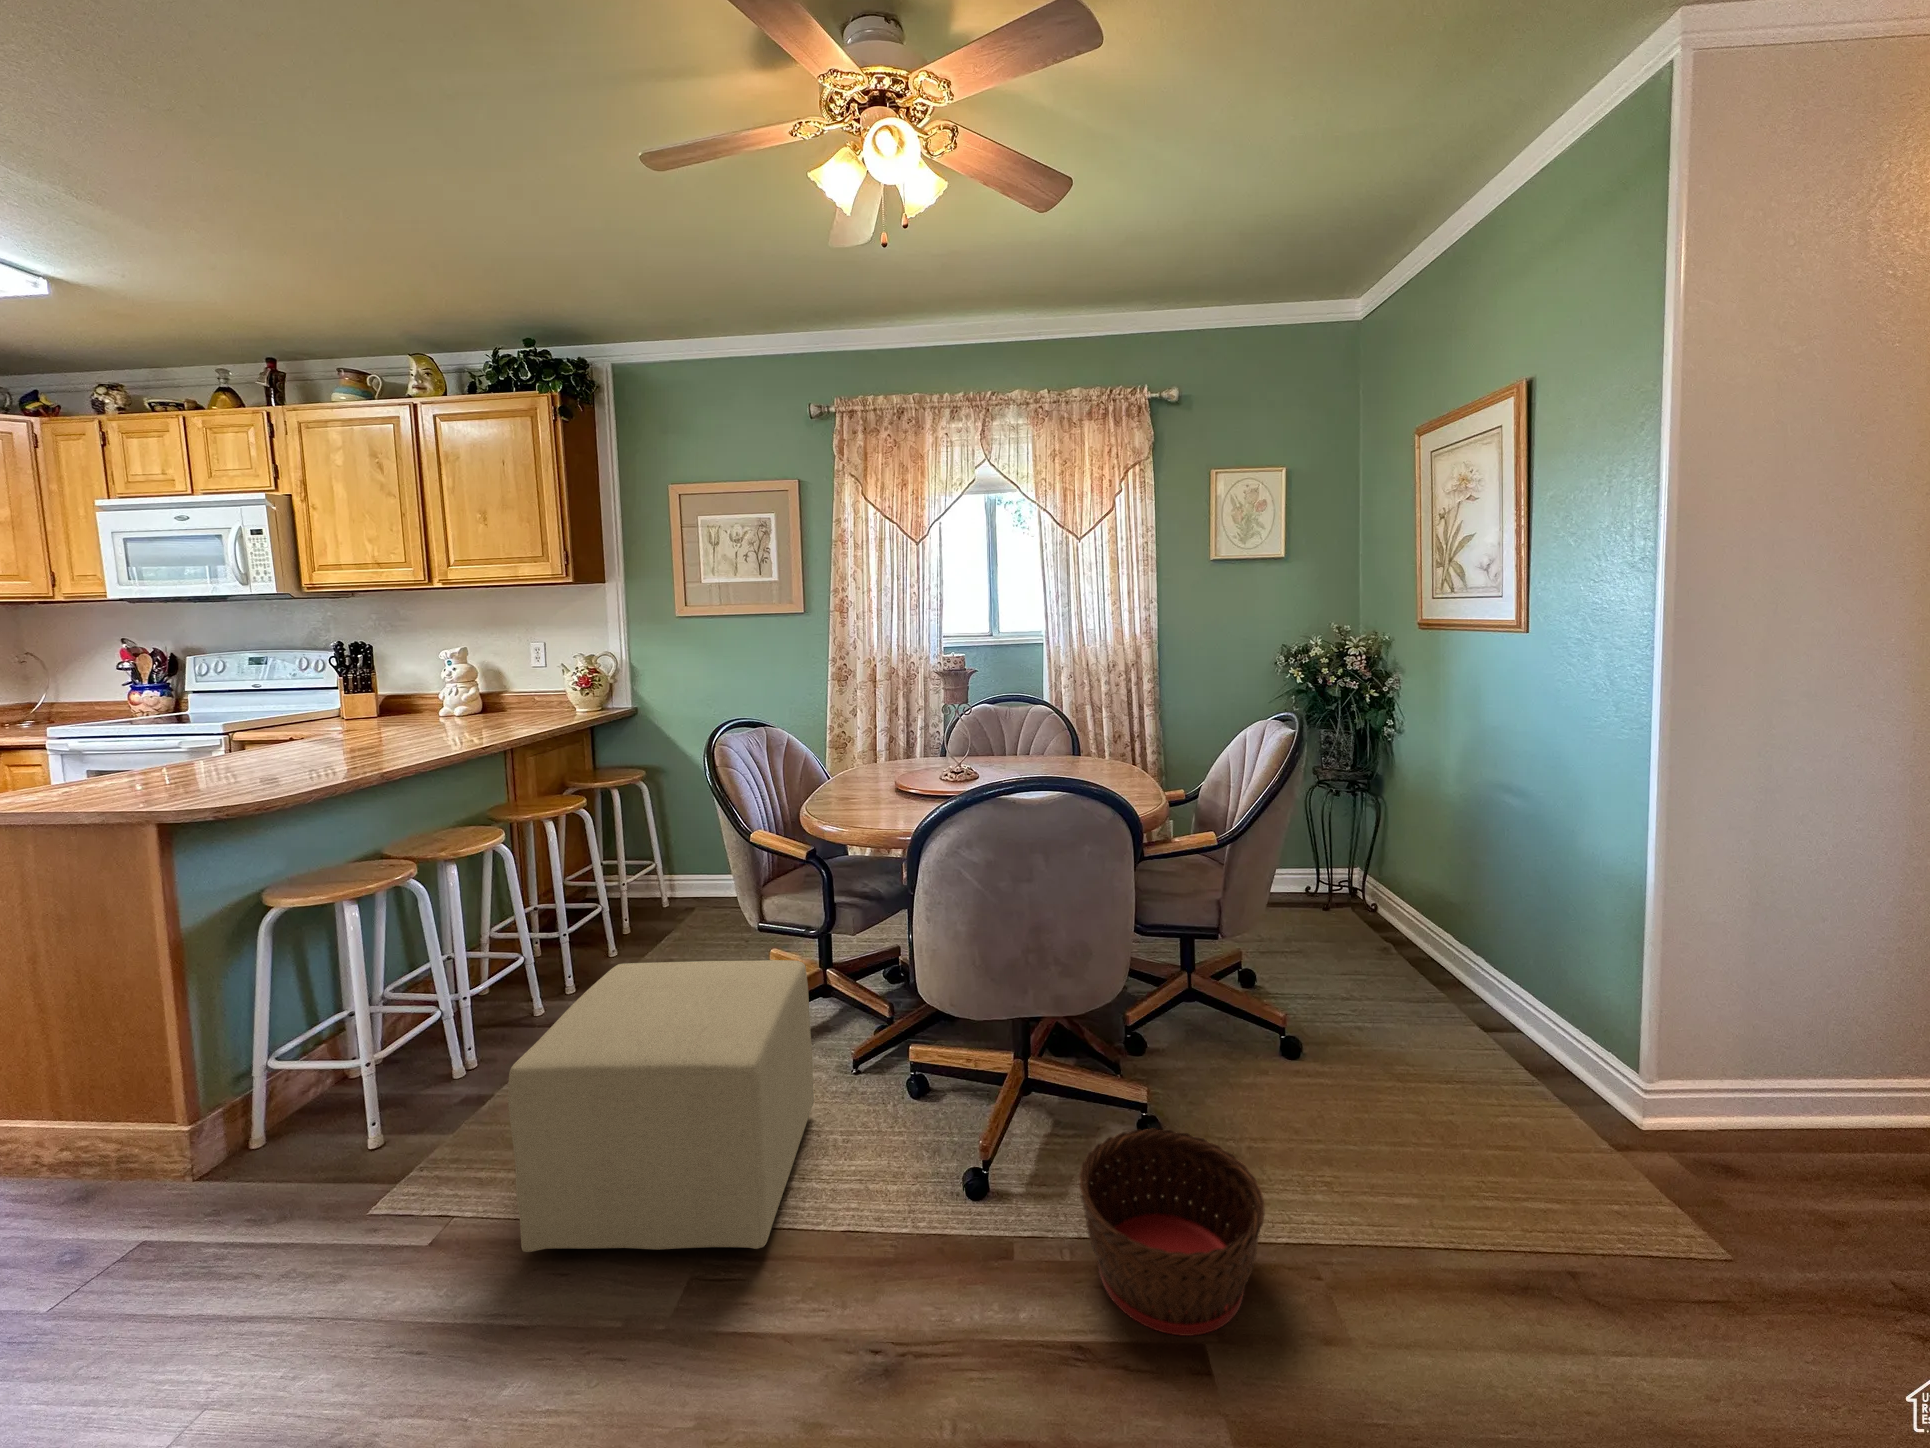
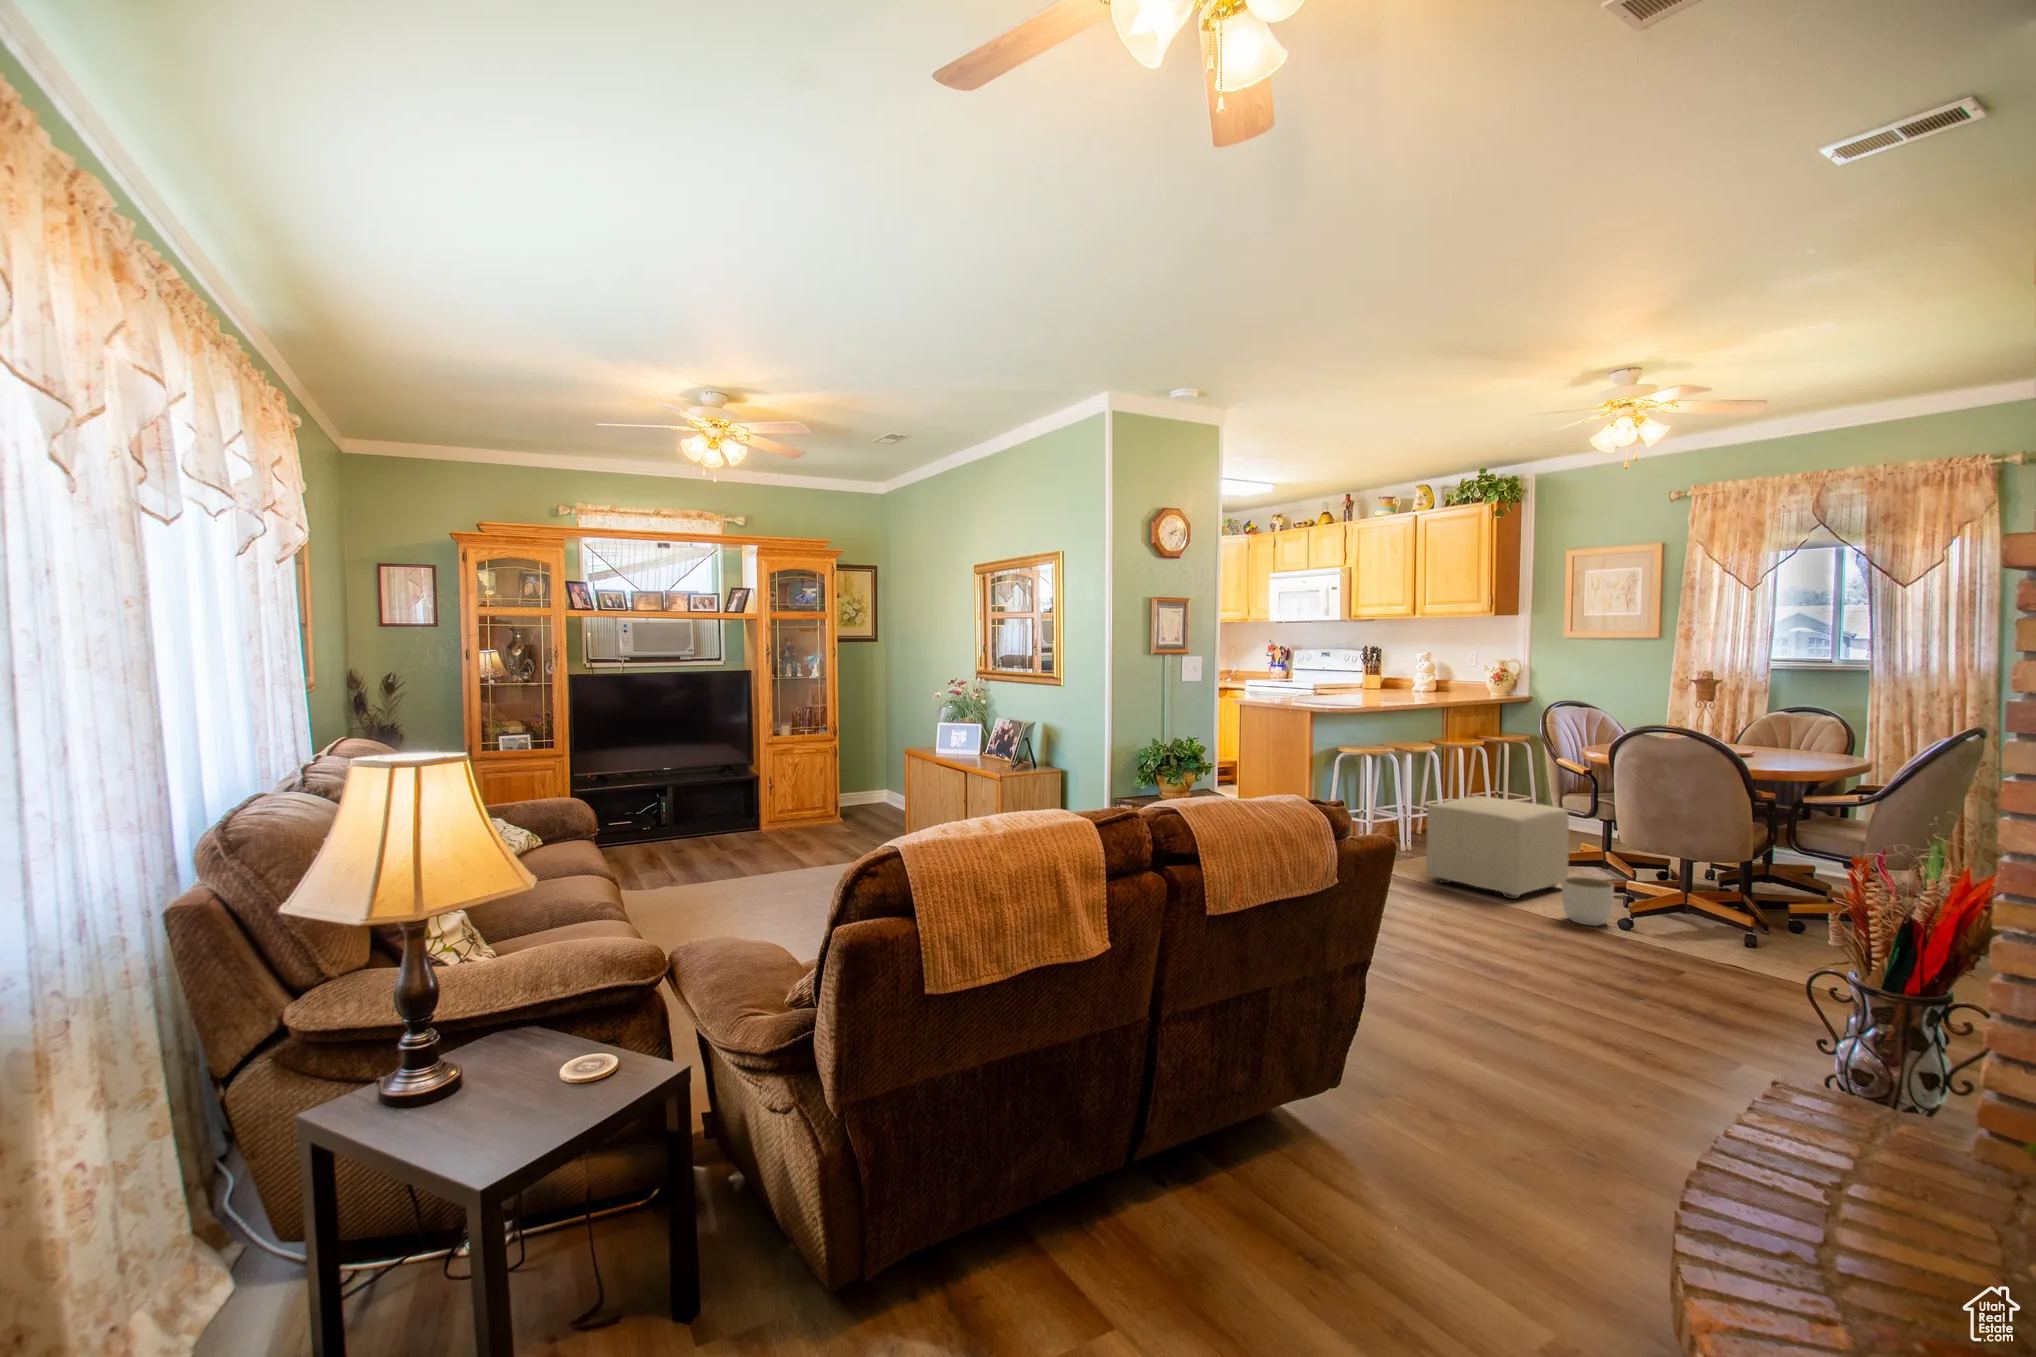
basket: present [1079,1129,1264,1336] -> none [1651,894,1751,958]
planter: none [883,1156,990,1308] -> present [1562,877,1614,926]

